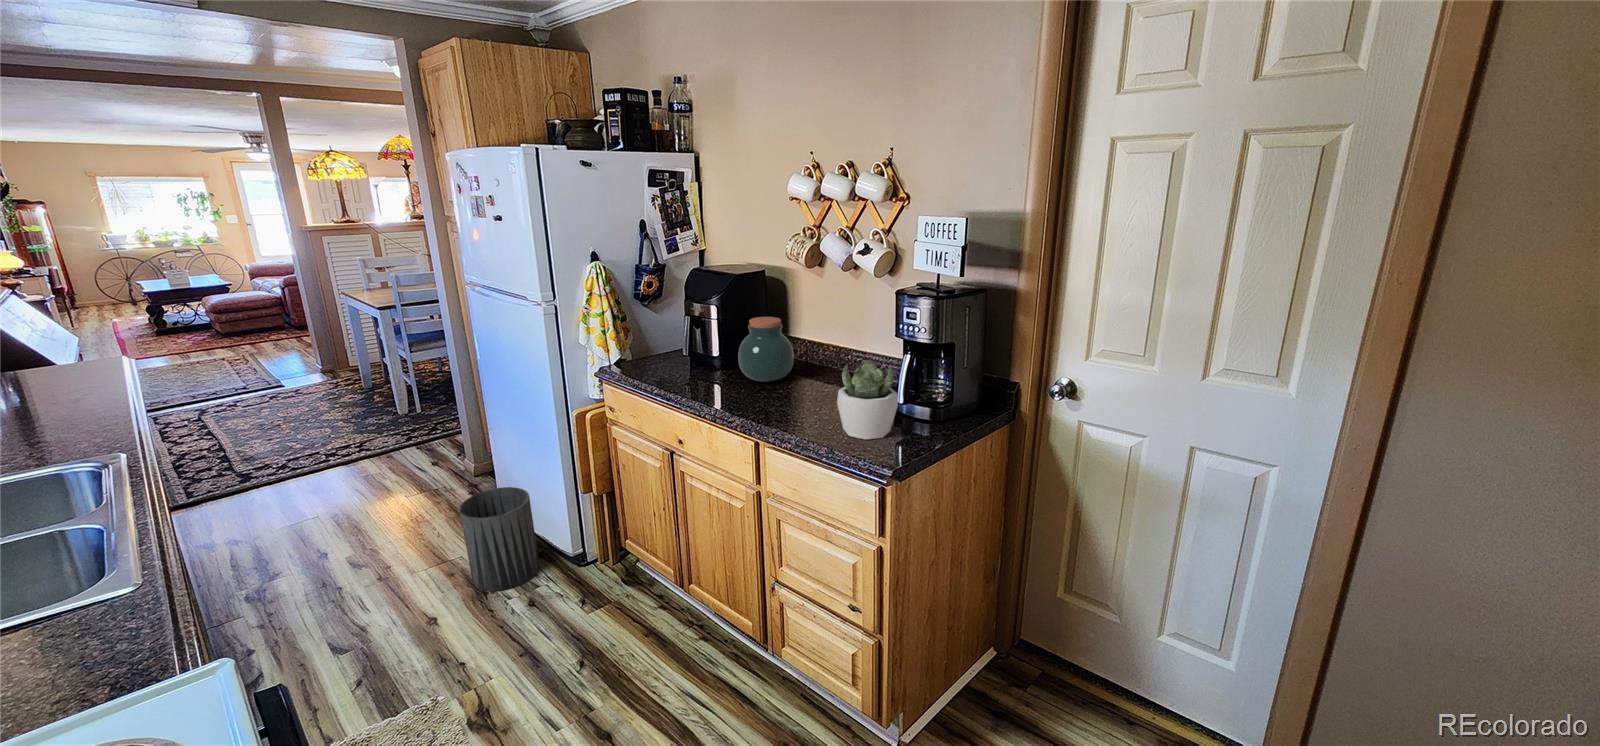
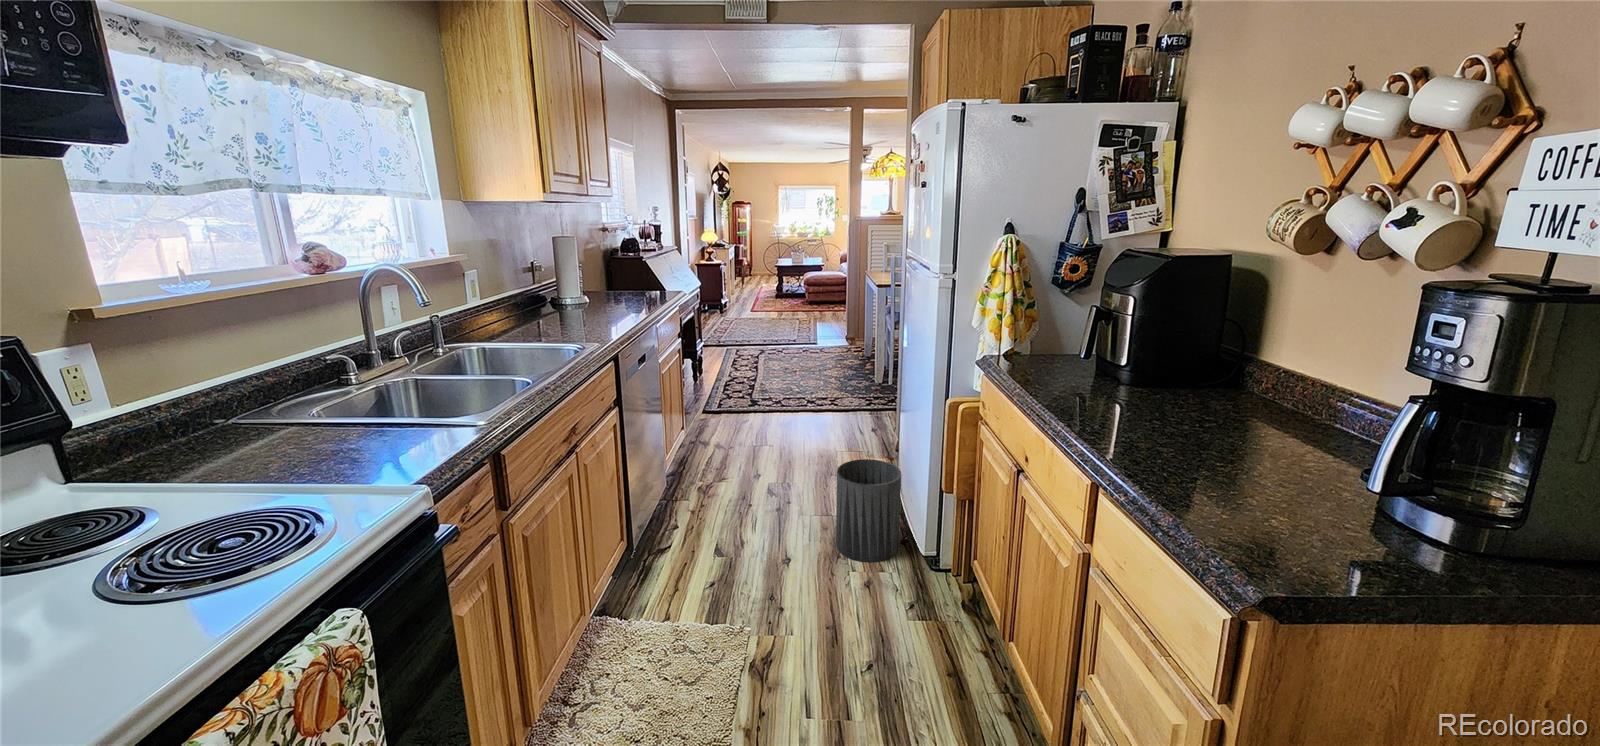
jar: present [738,317,794,382] -> none [1136,318,1232,414]
succulent plant: present [837,360,898,440] -> none [1230,395,1364,541]

